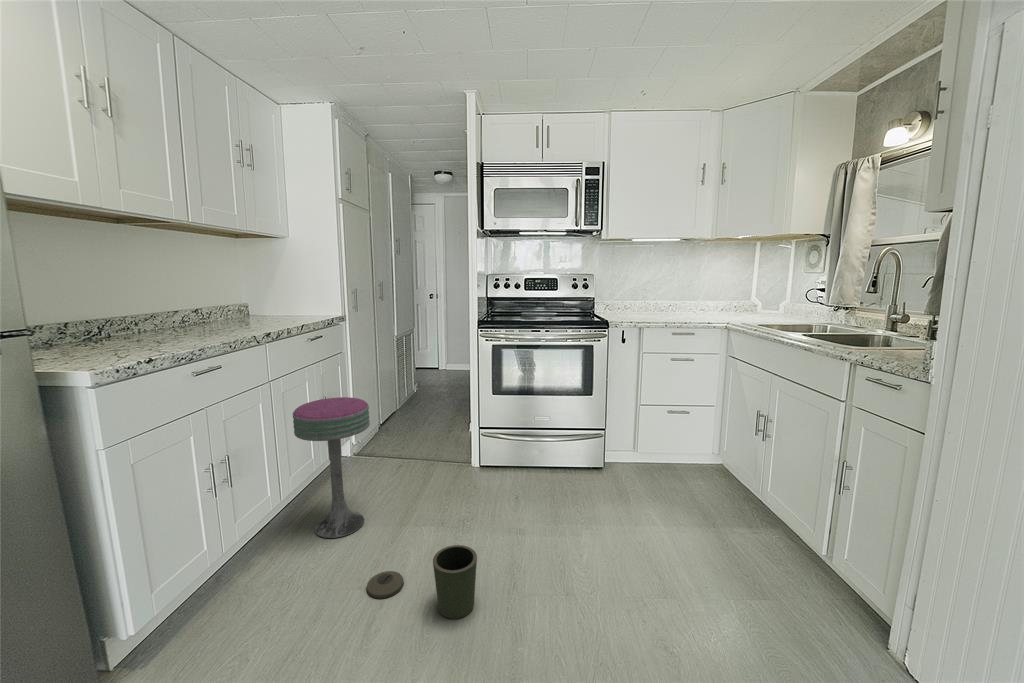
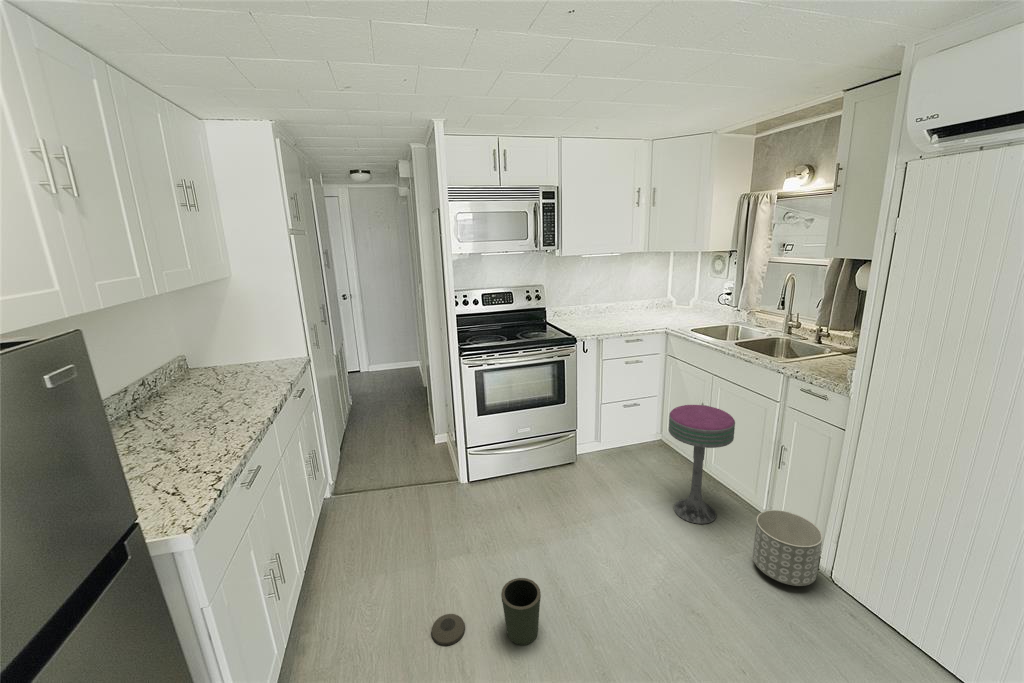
bar stool: present [293,397,370,538] -> present [669,405,735,524]
planter: none [779,541,879,650] -> present [753,510,823,586]

